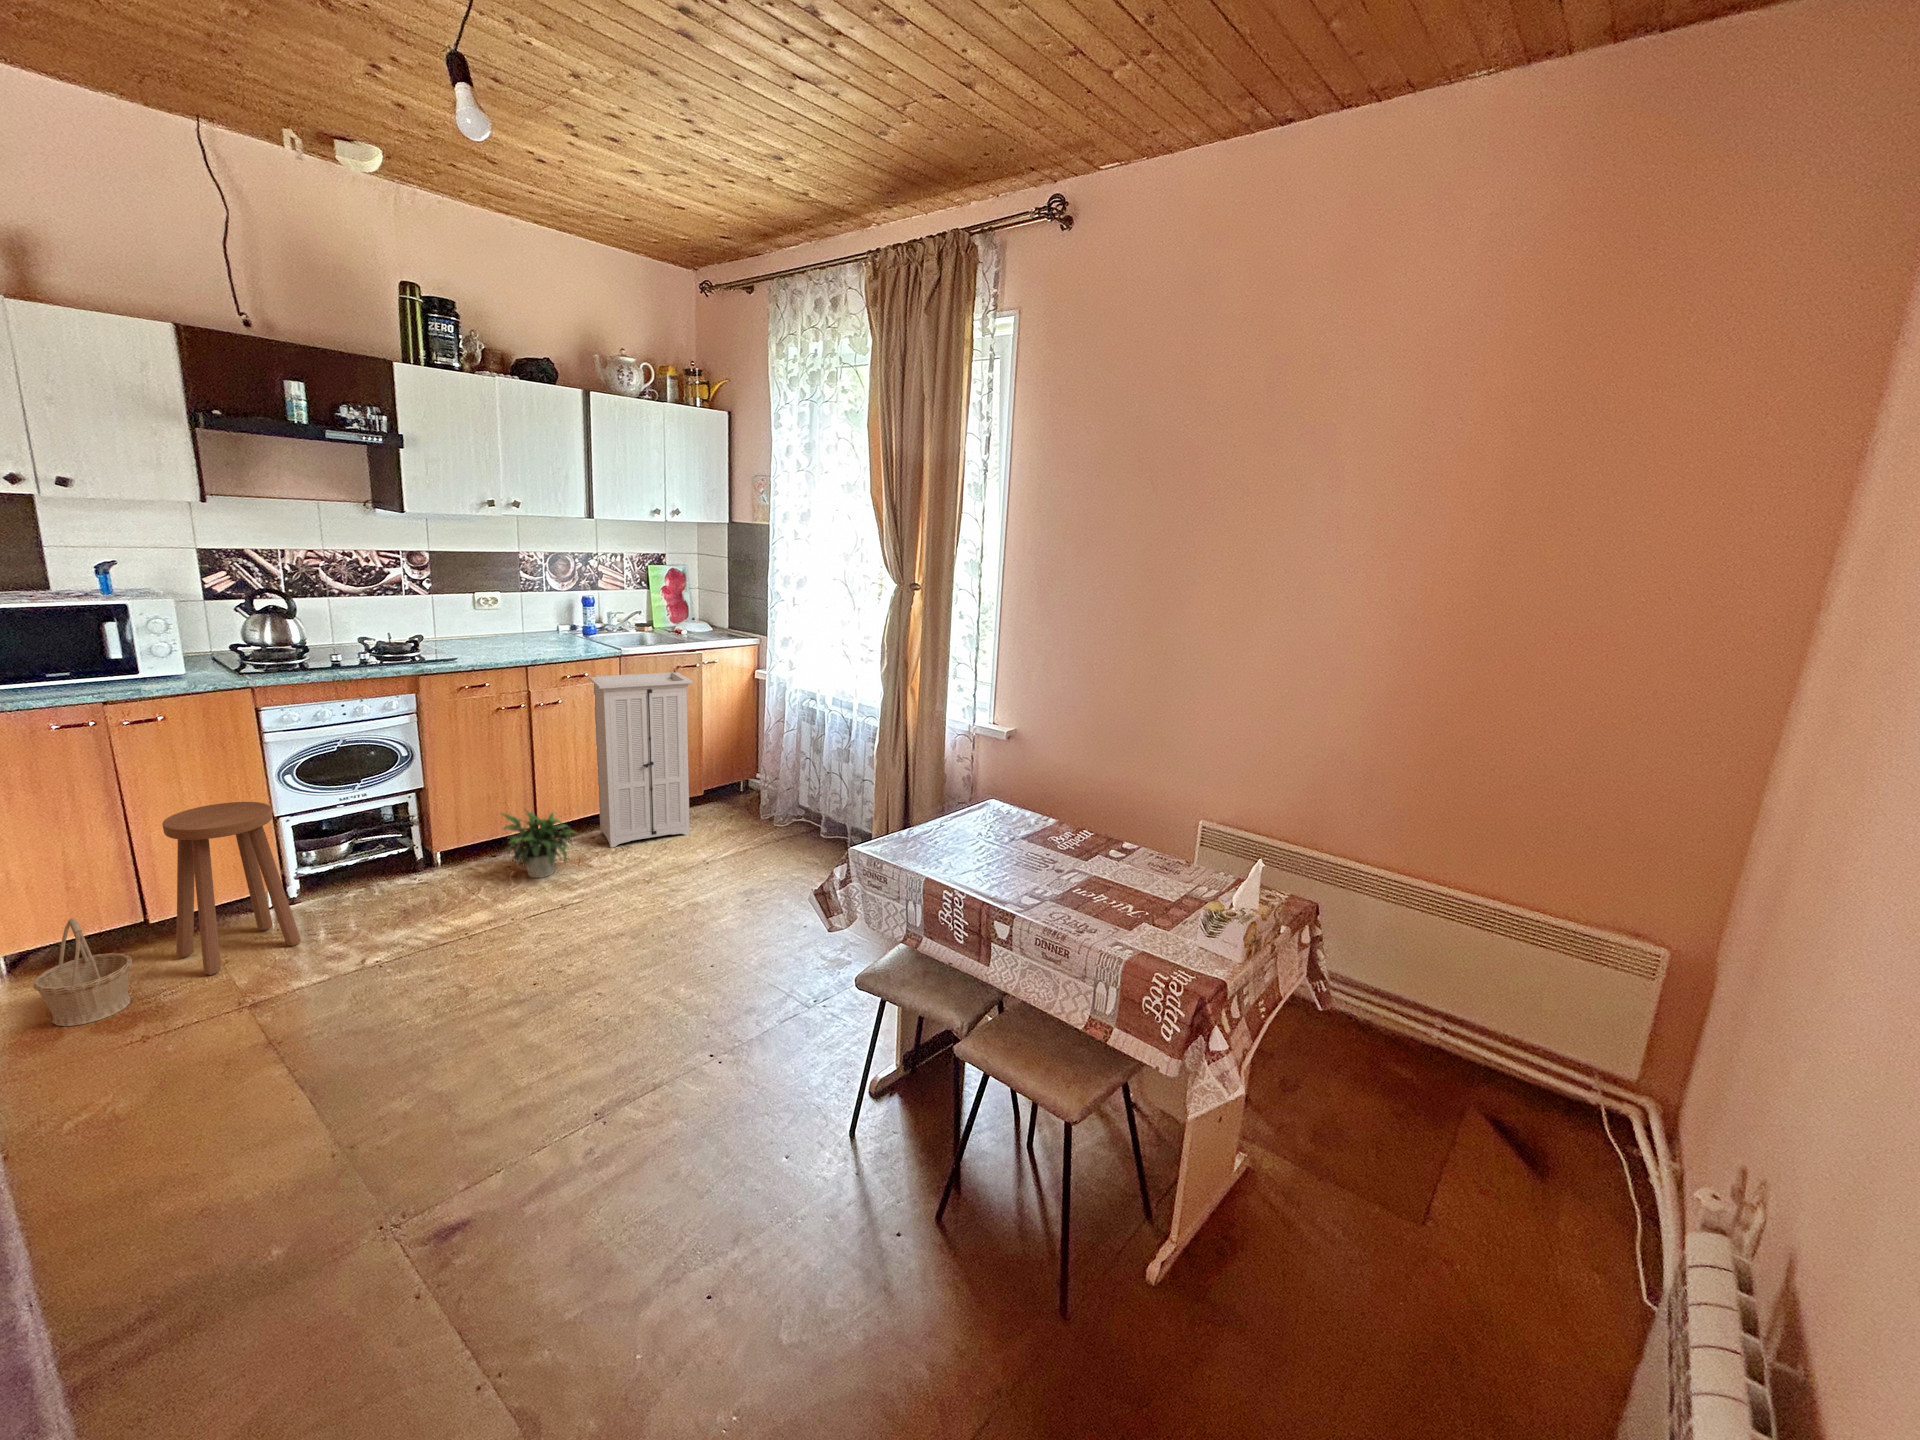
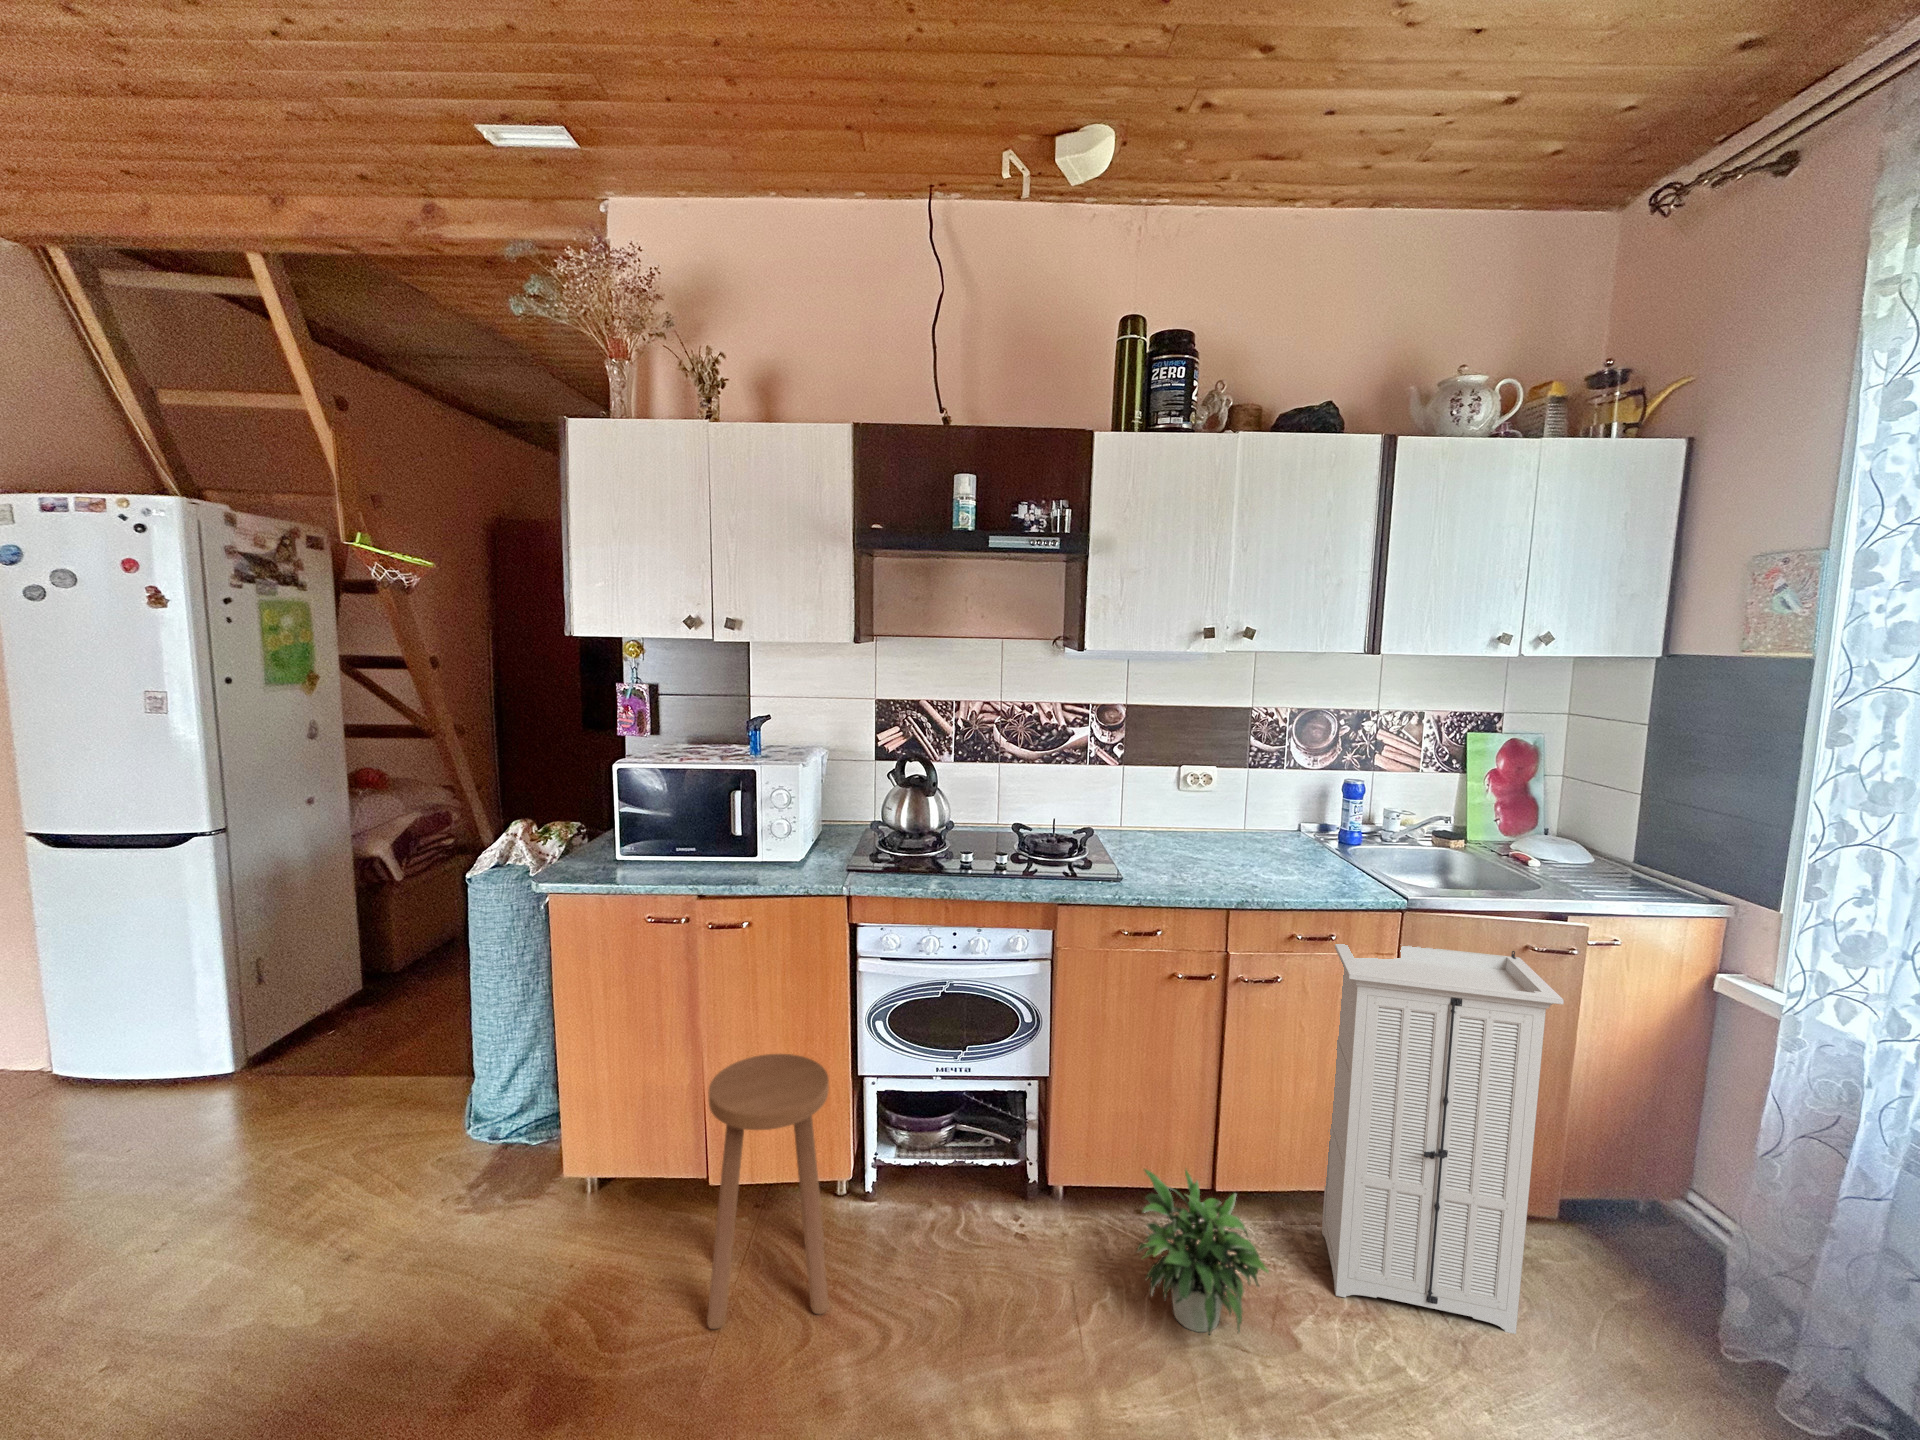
basket: present [33,918,132,1026] -> none [536,1191,638,1360]

